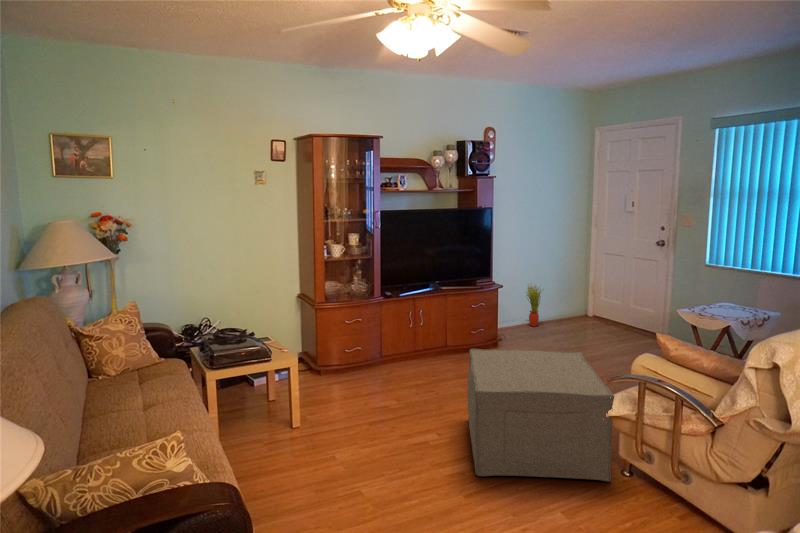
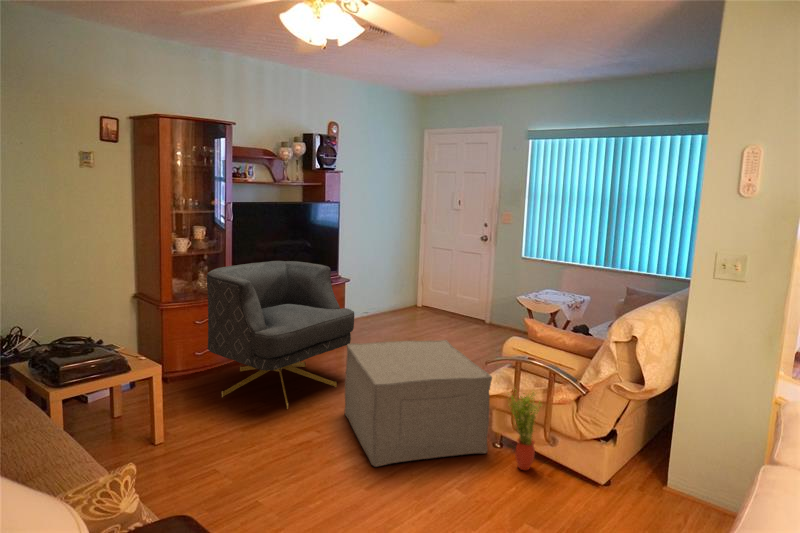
armchair: none [350,266,490,408] -> present [207,261,354,409]
potted plant: present [526,284,541,327] -> present [509,389,542,470]

